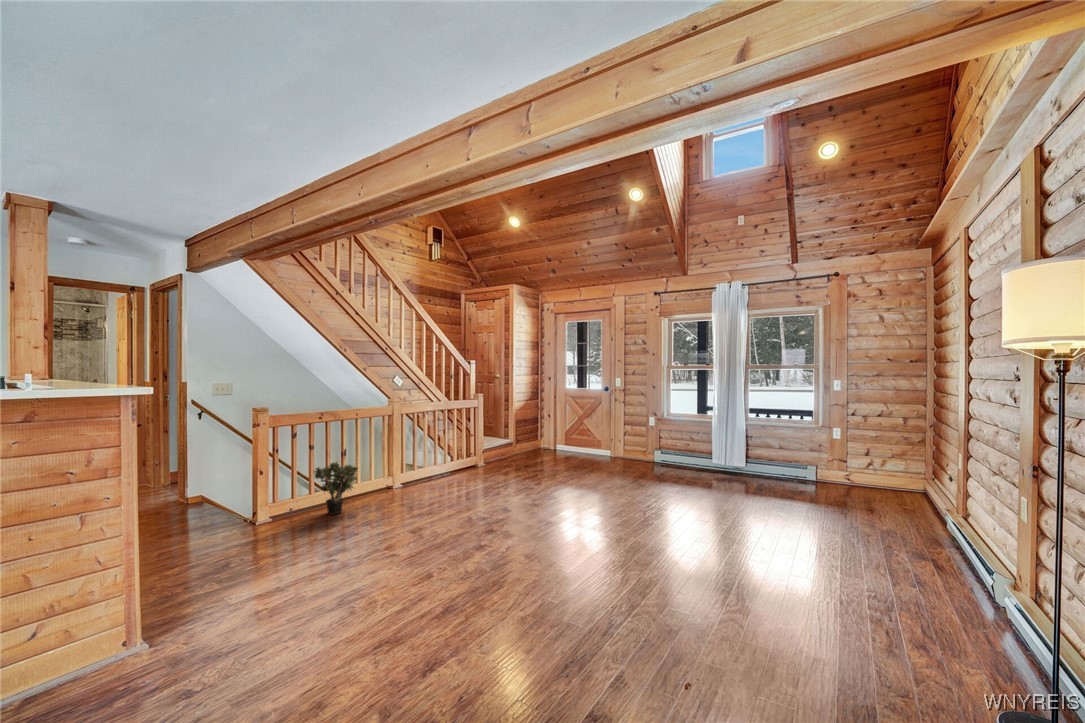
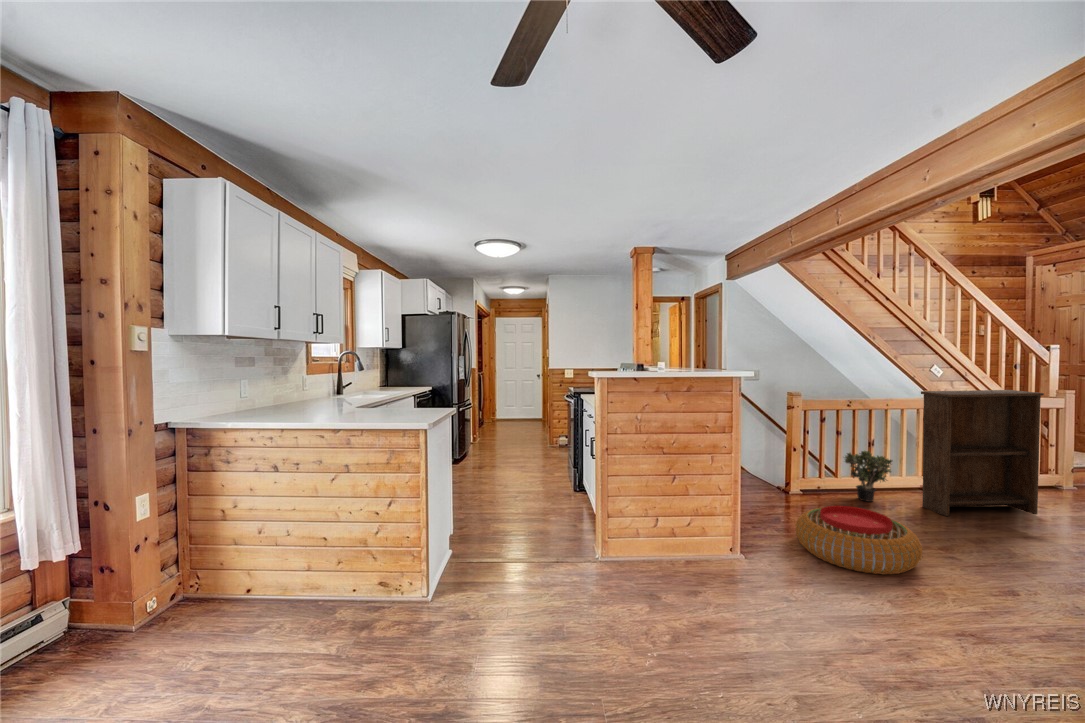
bookshelf: none [380,394,461,510] -> present [921,390,1044,516]
pouf: none [227,527,361,607] -> present [795,506,923,574]

